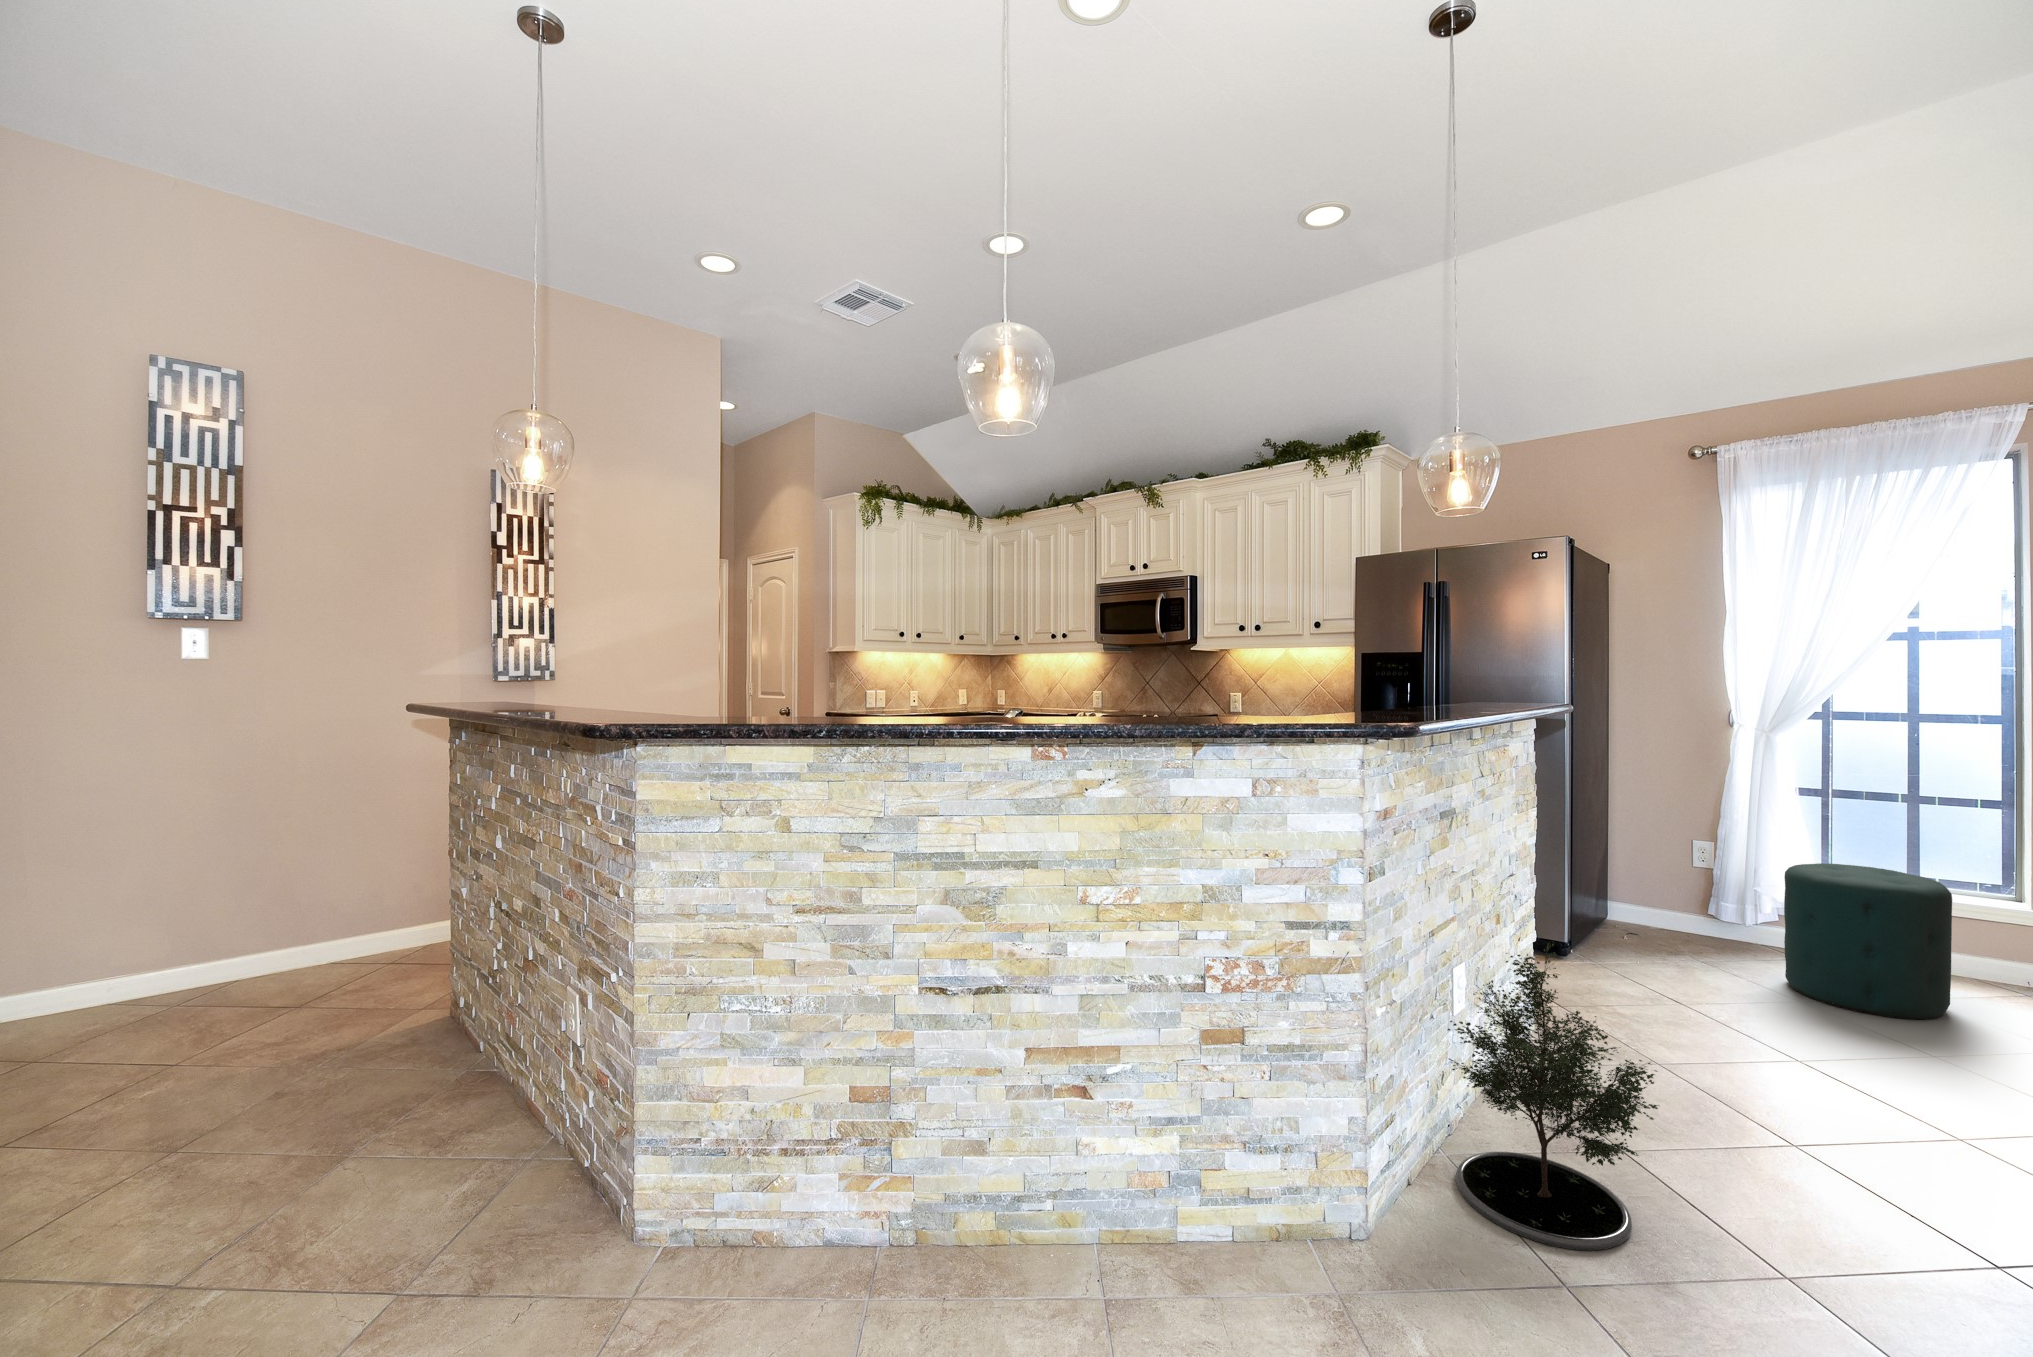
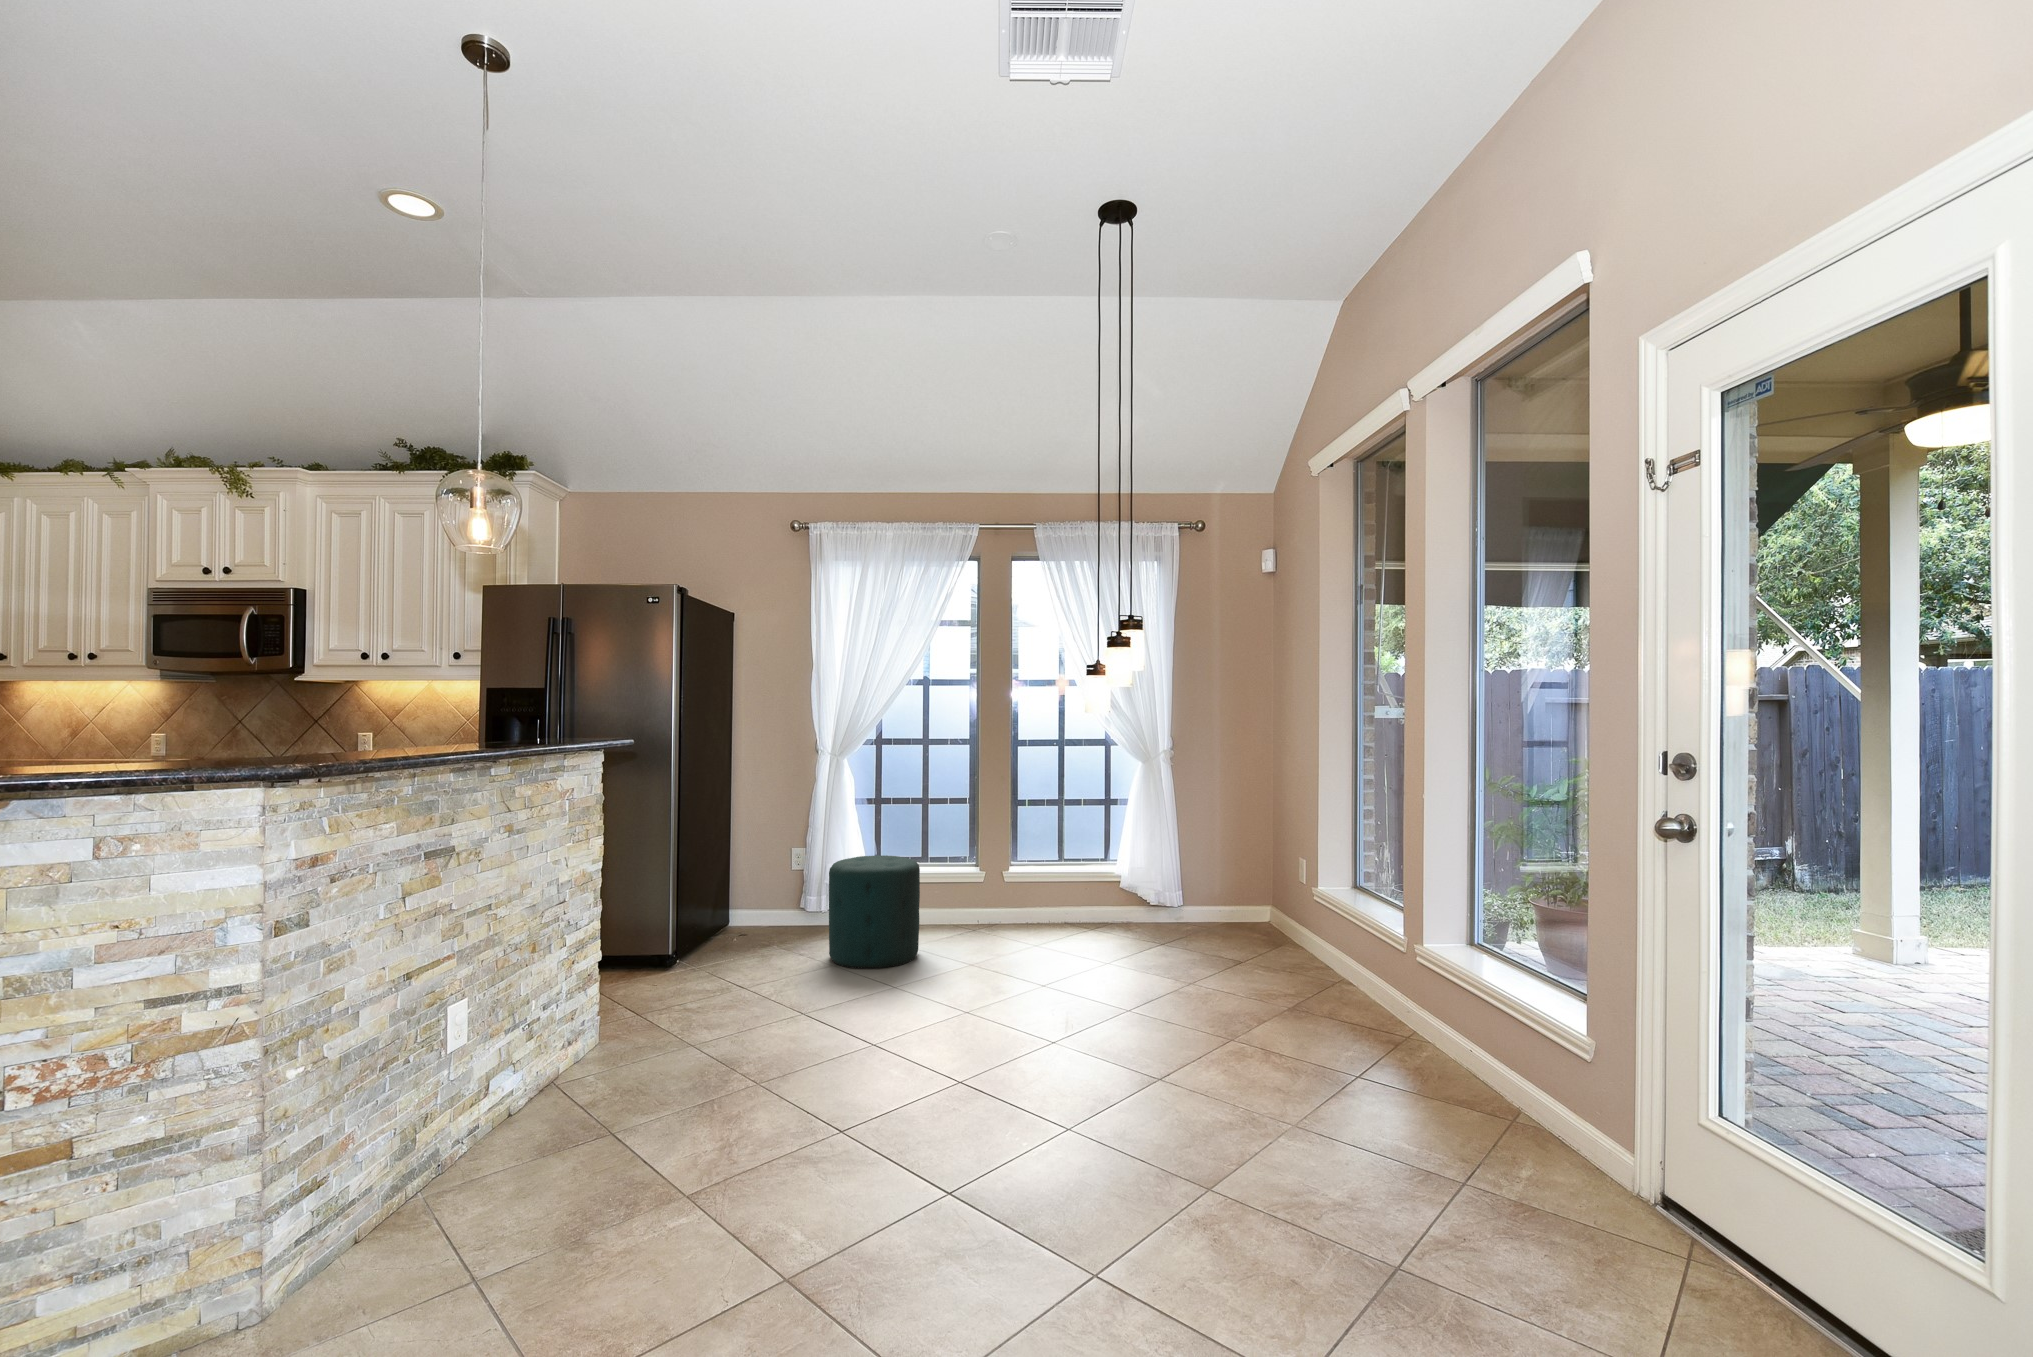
potted tree: present [1448,943,1659,1250] -> none [398,962,591,1254]

